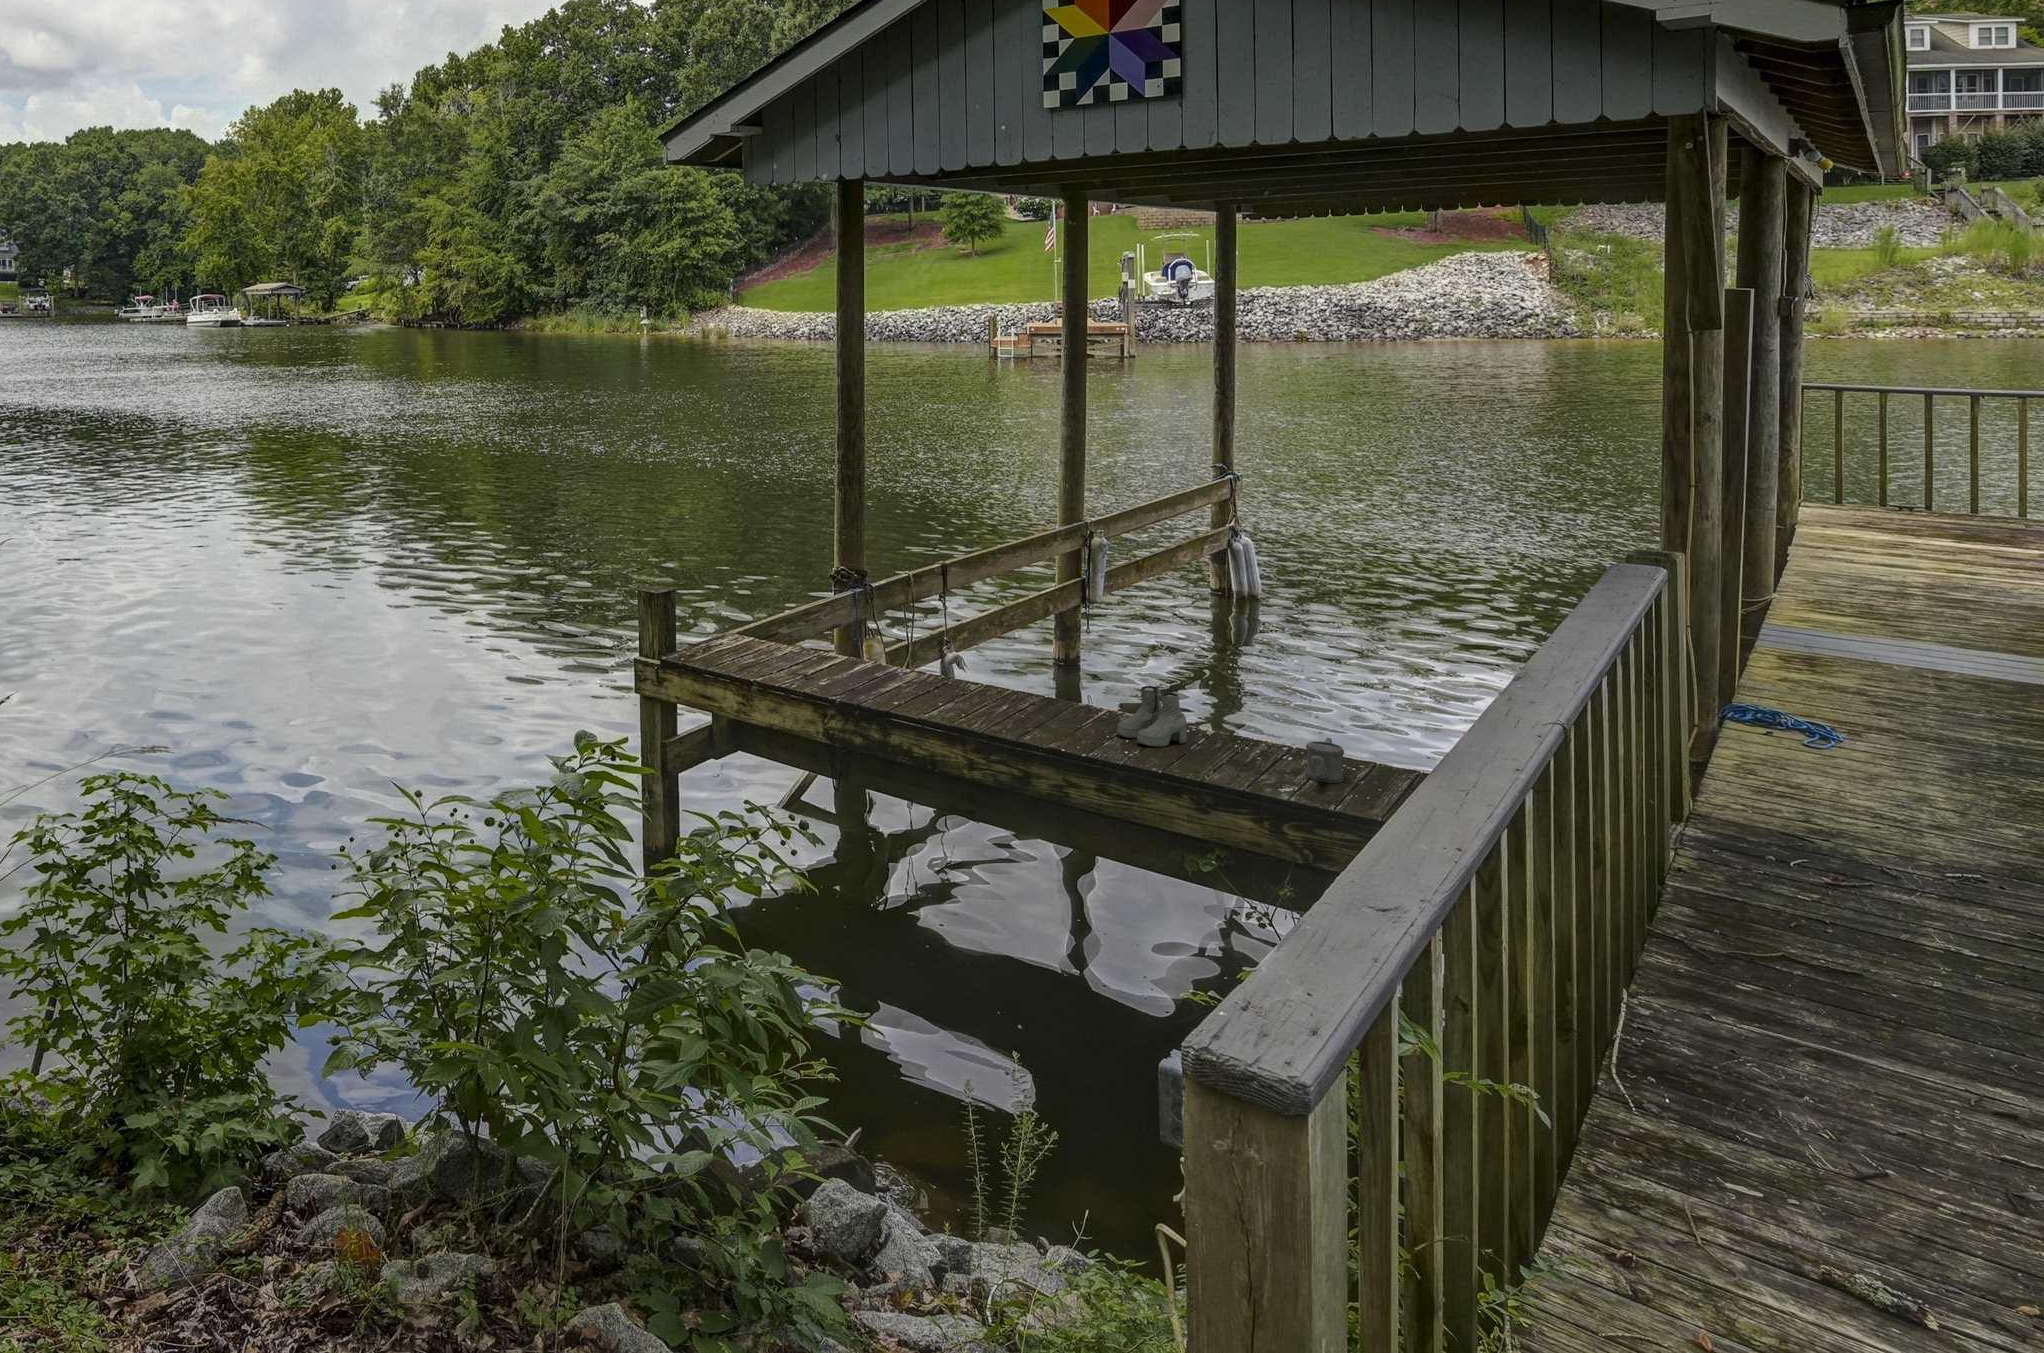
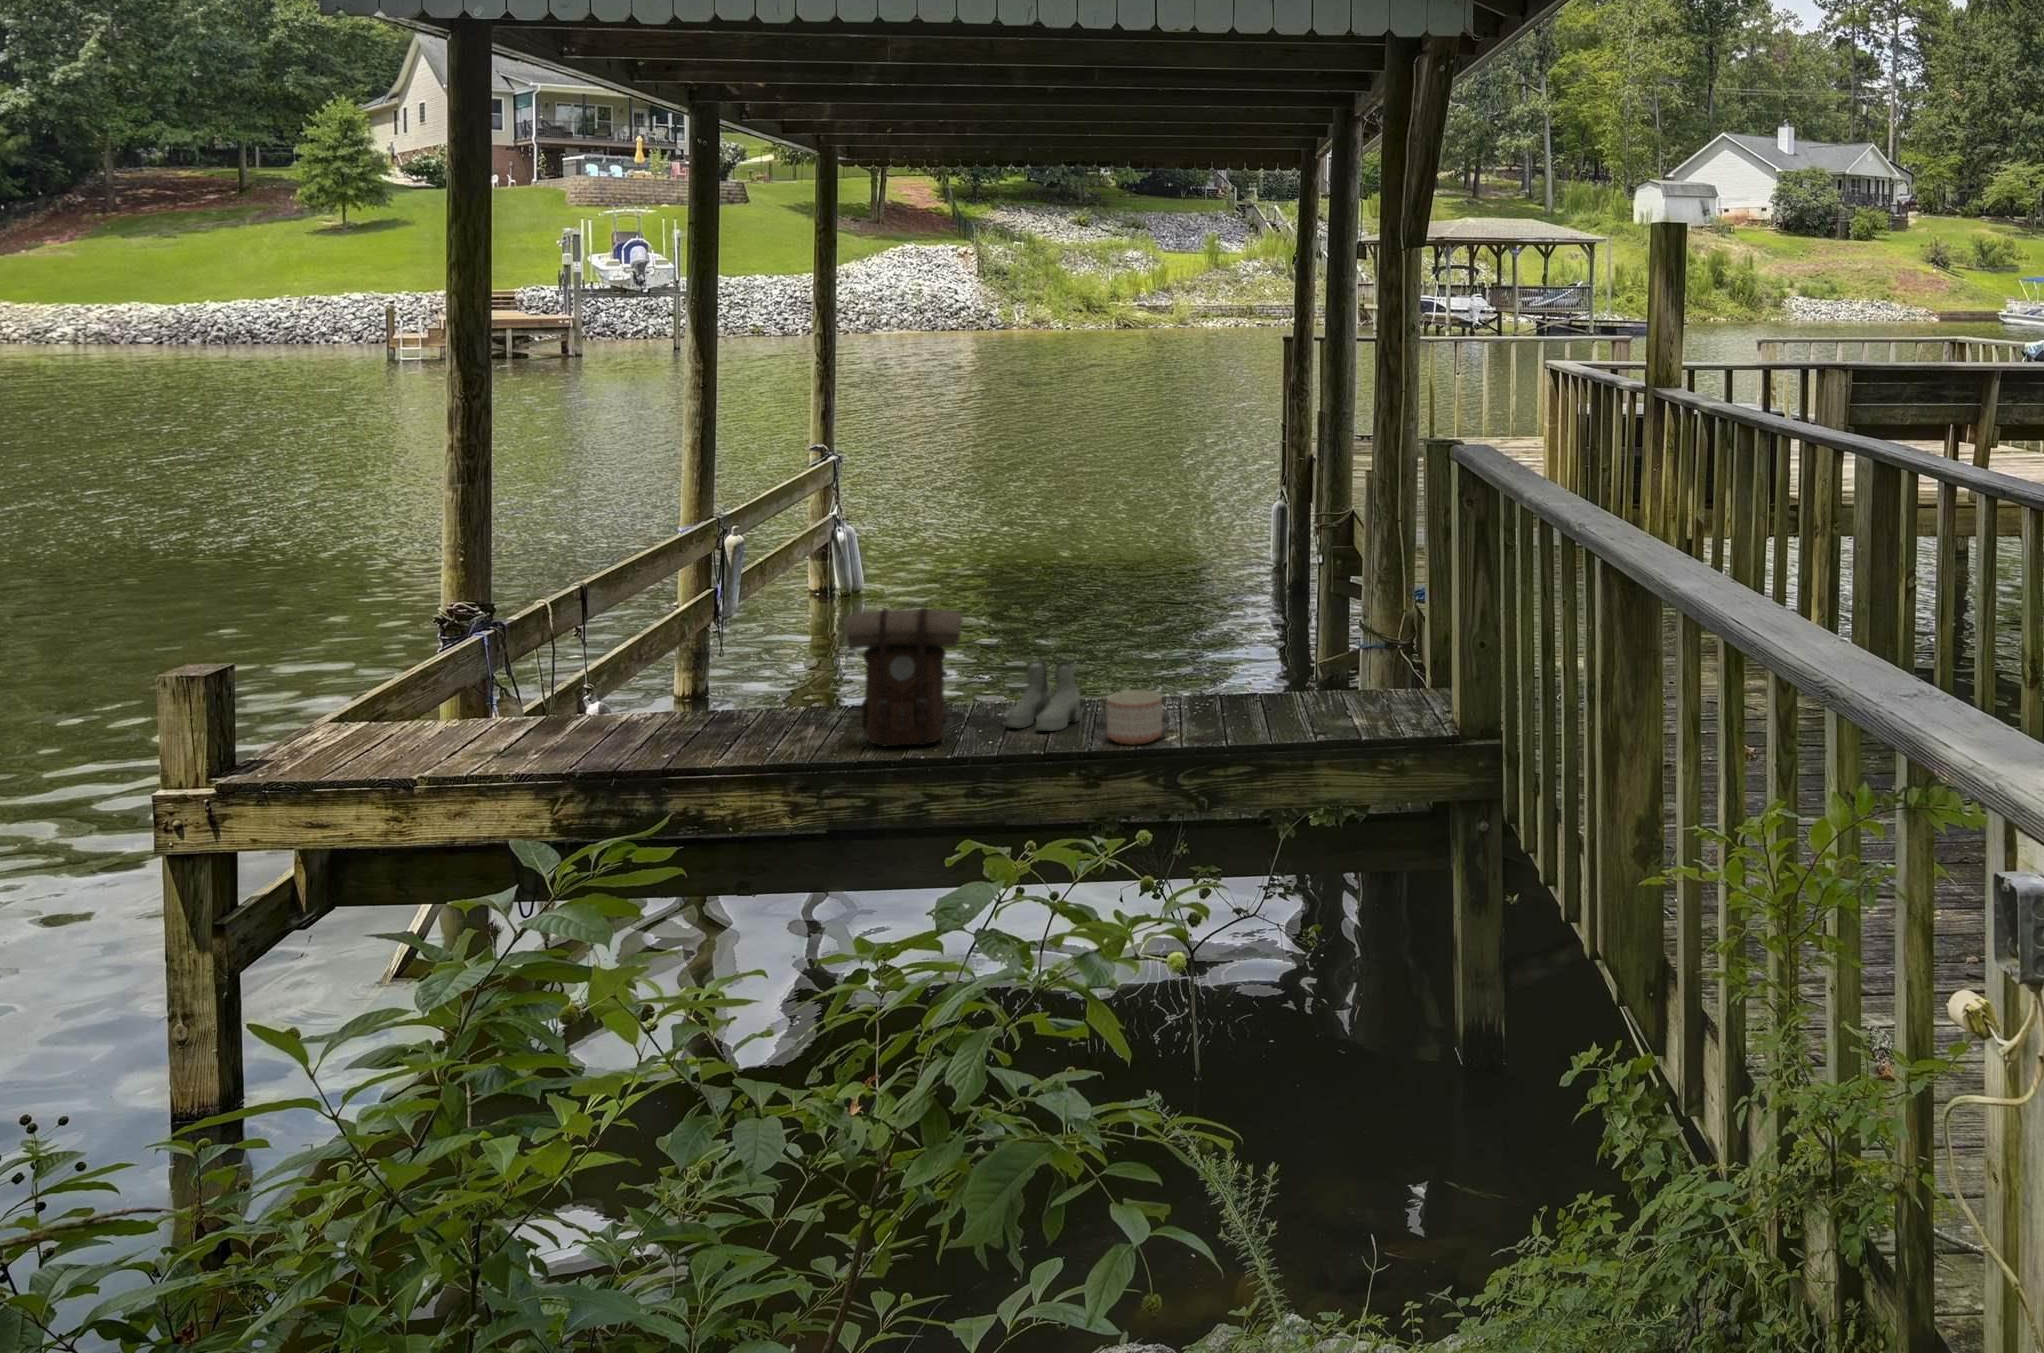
backpack: none [980,623,1074,734] -> present [845,608,962,746]
planter: none [1187,727,1239,776] -> present [1107,690,1162,745]
watering can: present [1306,738,1344,783] -> none [1216,679,1253,727]

